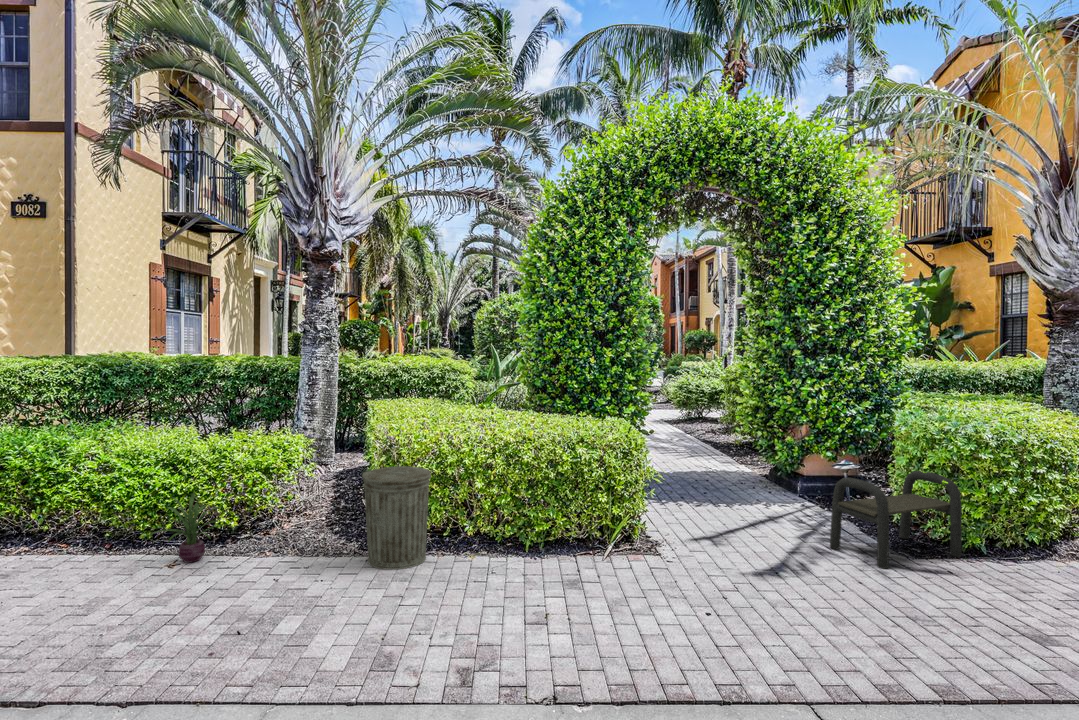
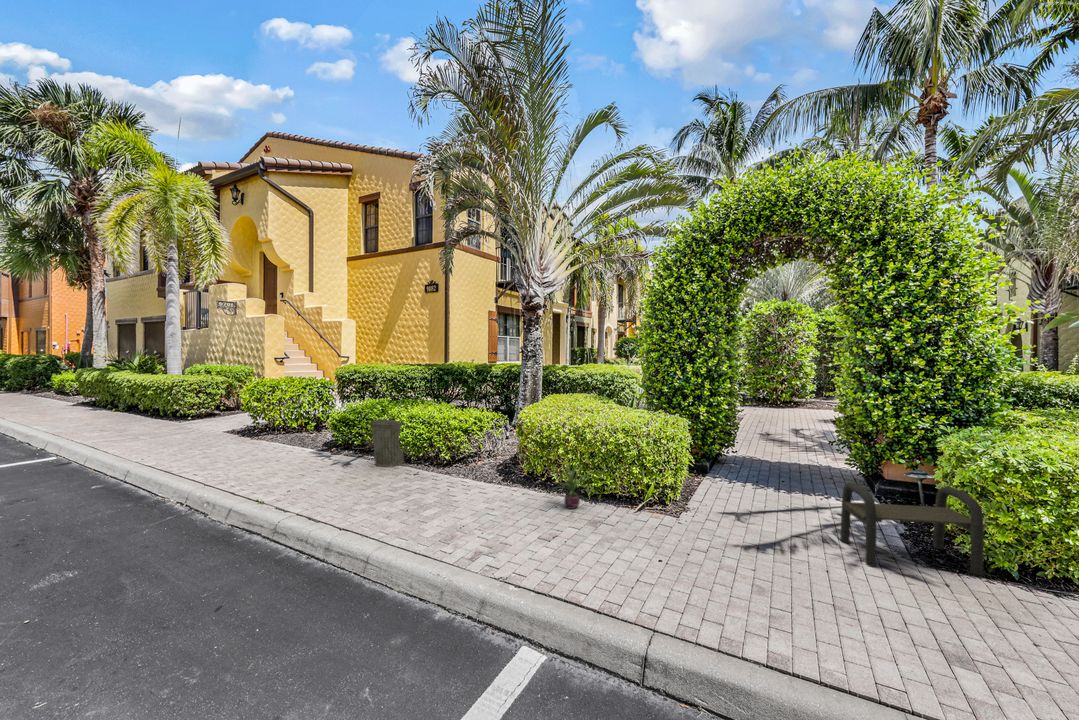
trash can: present [362,466,431,570] -> present [371,419,404,467]
decorative plant: present [157,493,211,563] -> present [556,464,581,509]

